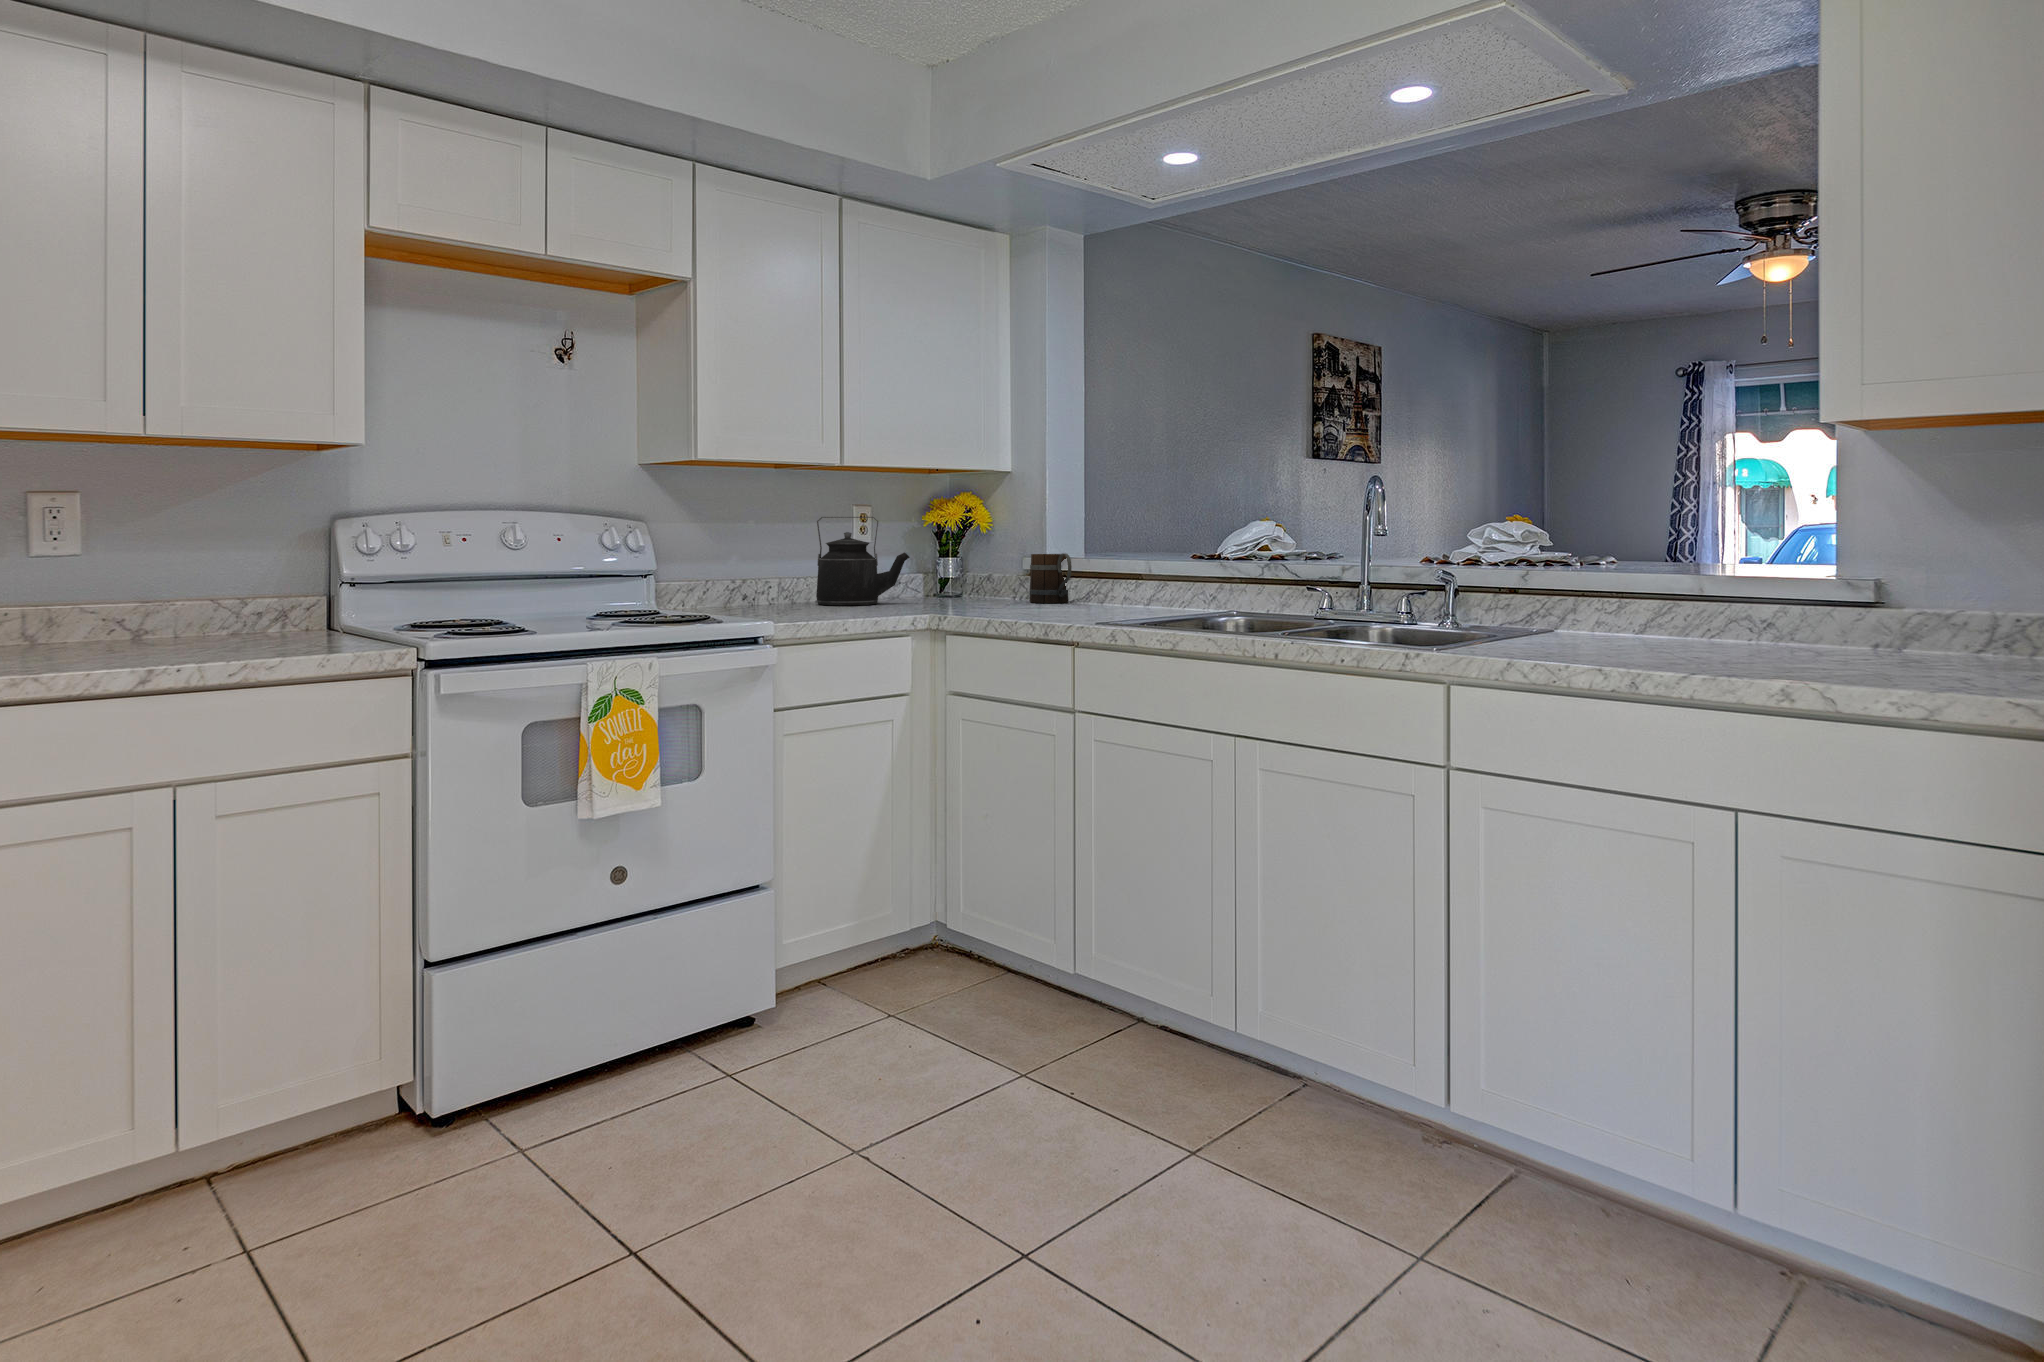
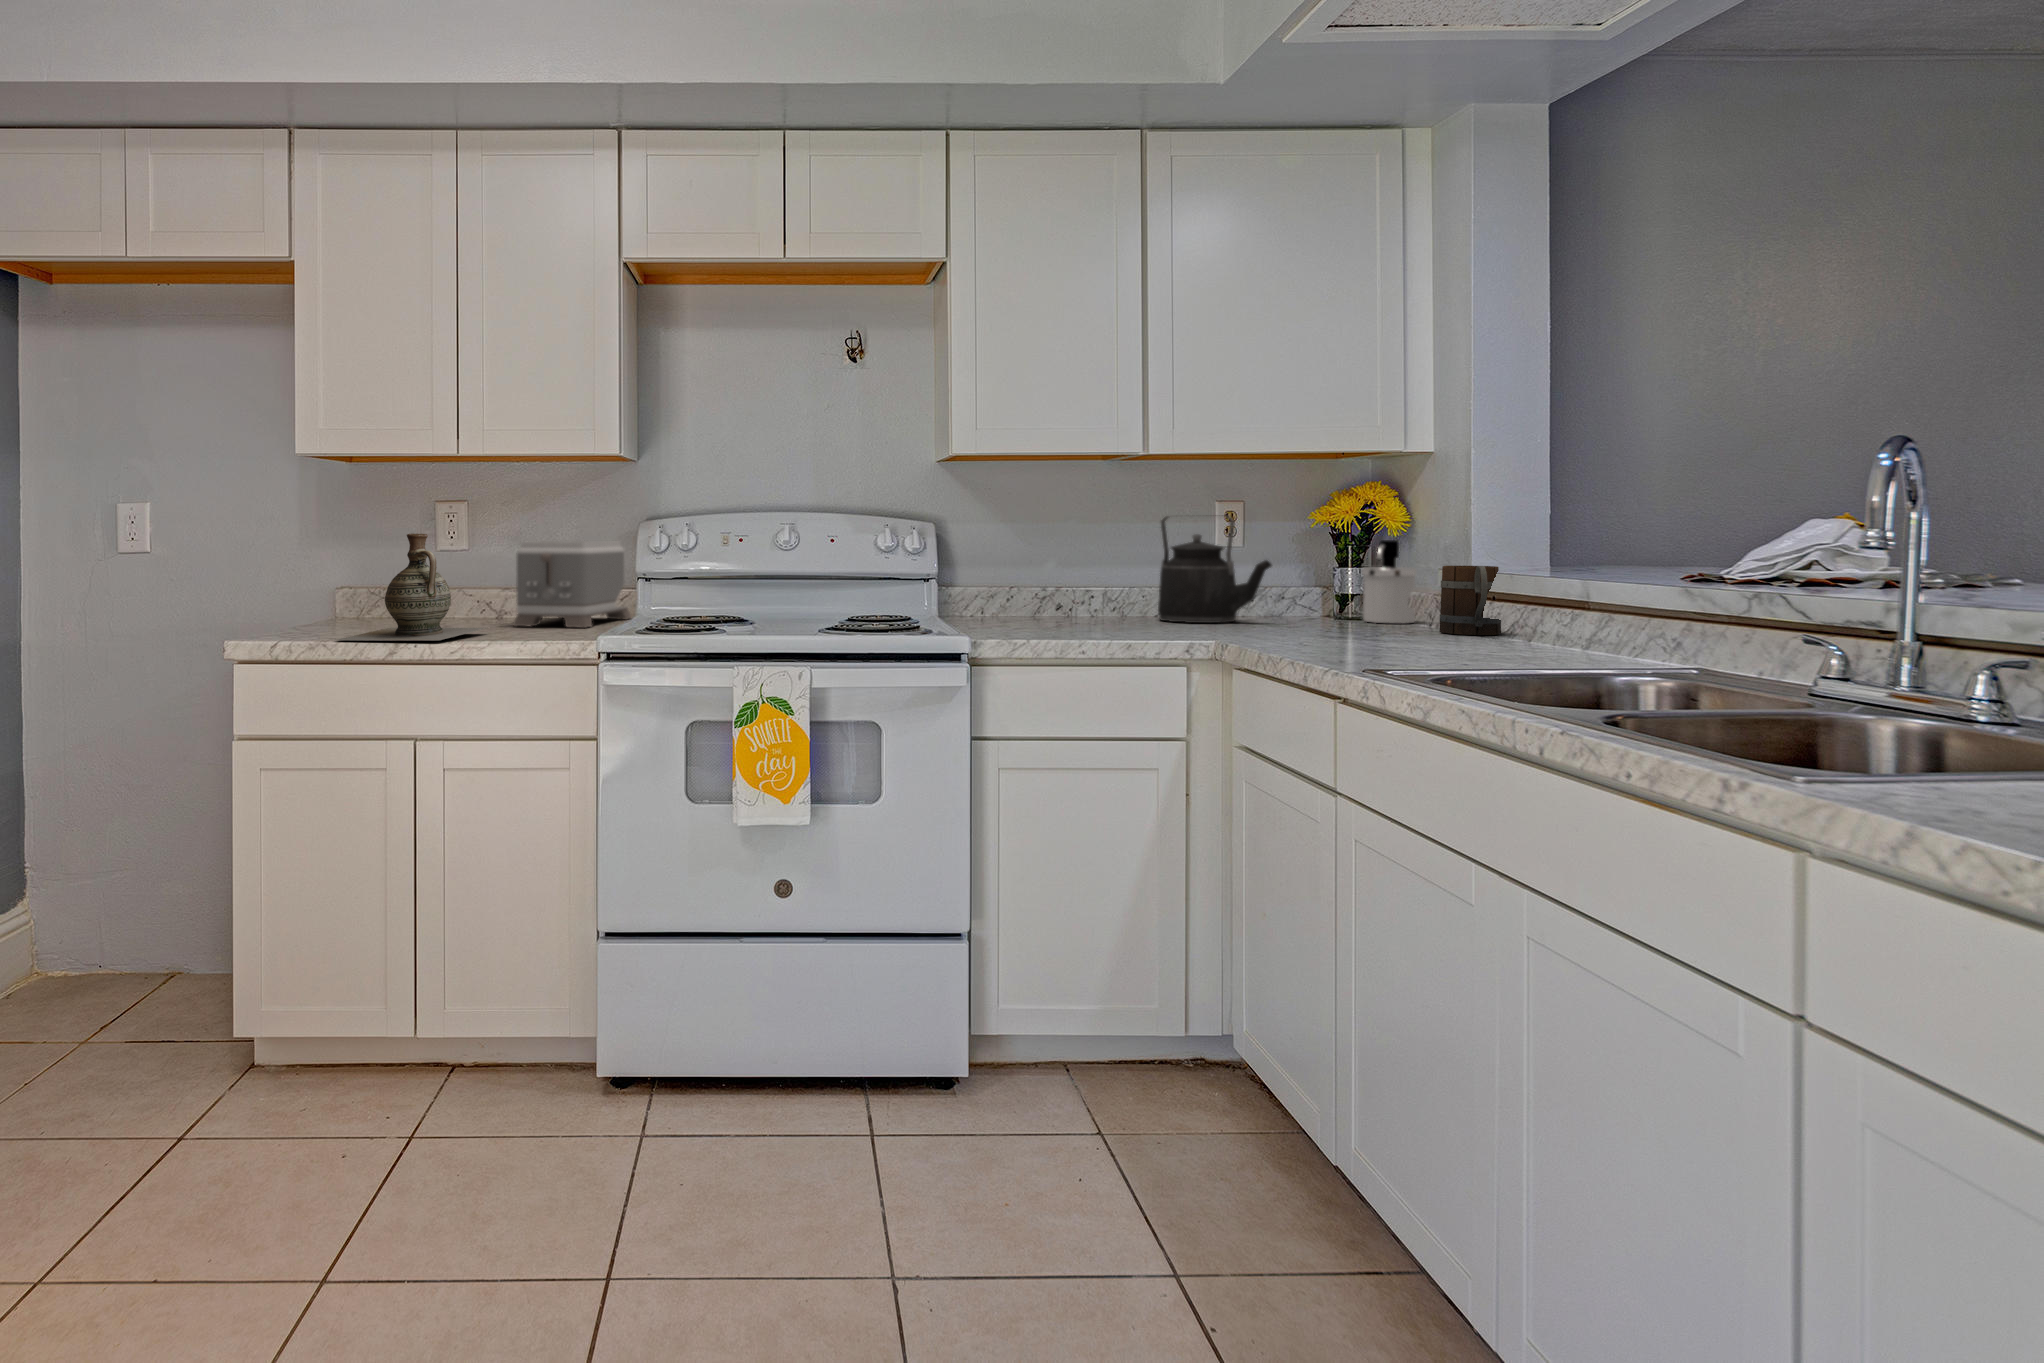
ceramic jug: none [25,529,213,671] -> present [337,533,486,641]
soap dispenser: none [953,537,991,599] -> present [1362,540,1416,624]
toaster: none [196,541,308,644] -> present [513,541,631,628]

